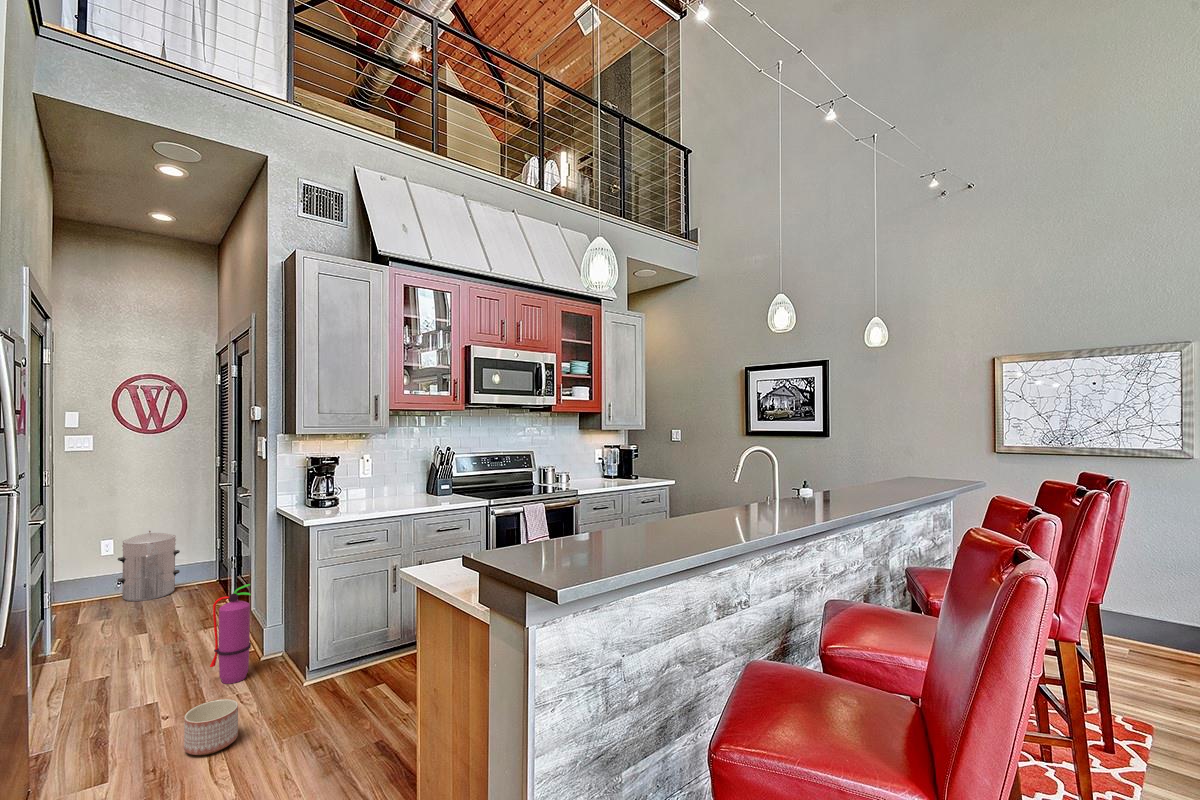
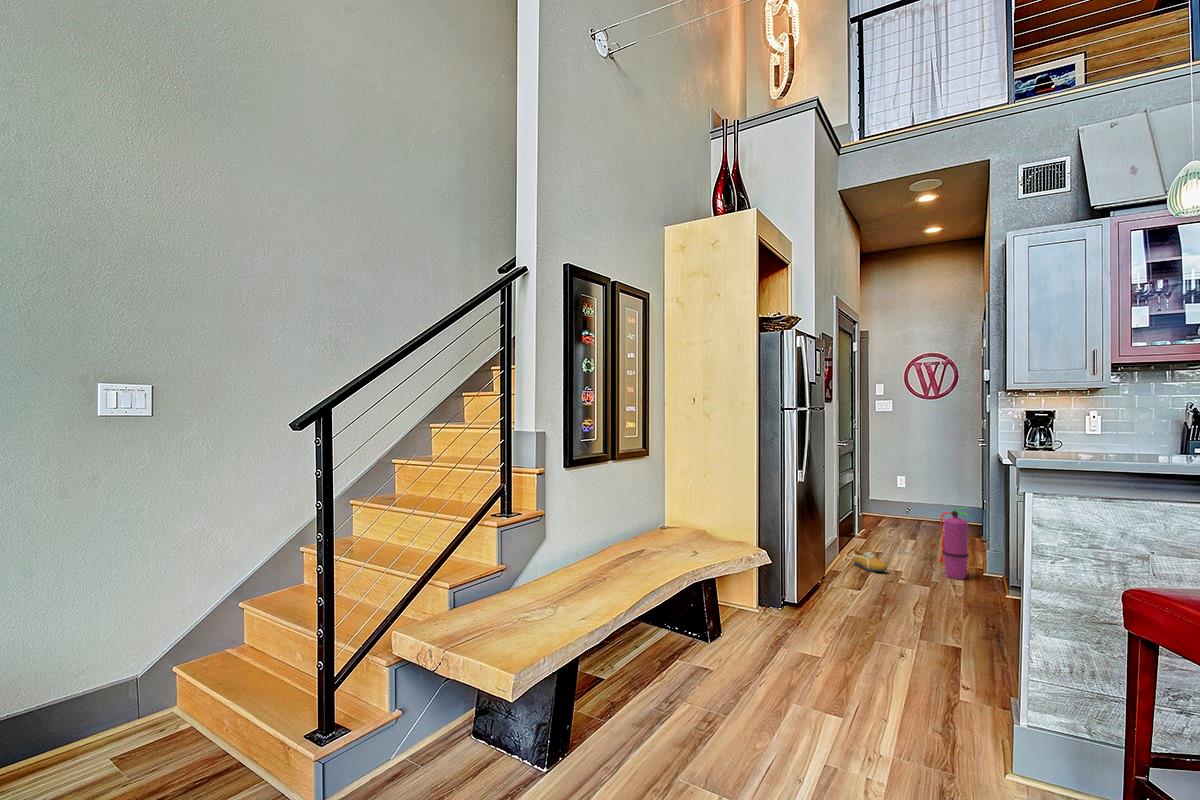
waste bin: present [117,531,180,601] -> none [907,473,951,525]
shoe: none [67,694,138,728] -> present [852,551,888,571]
planter: present [184,699,238,755] -> none [903,570,938,603]

